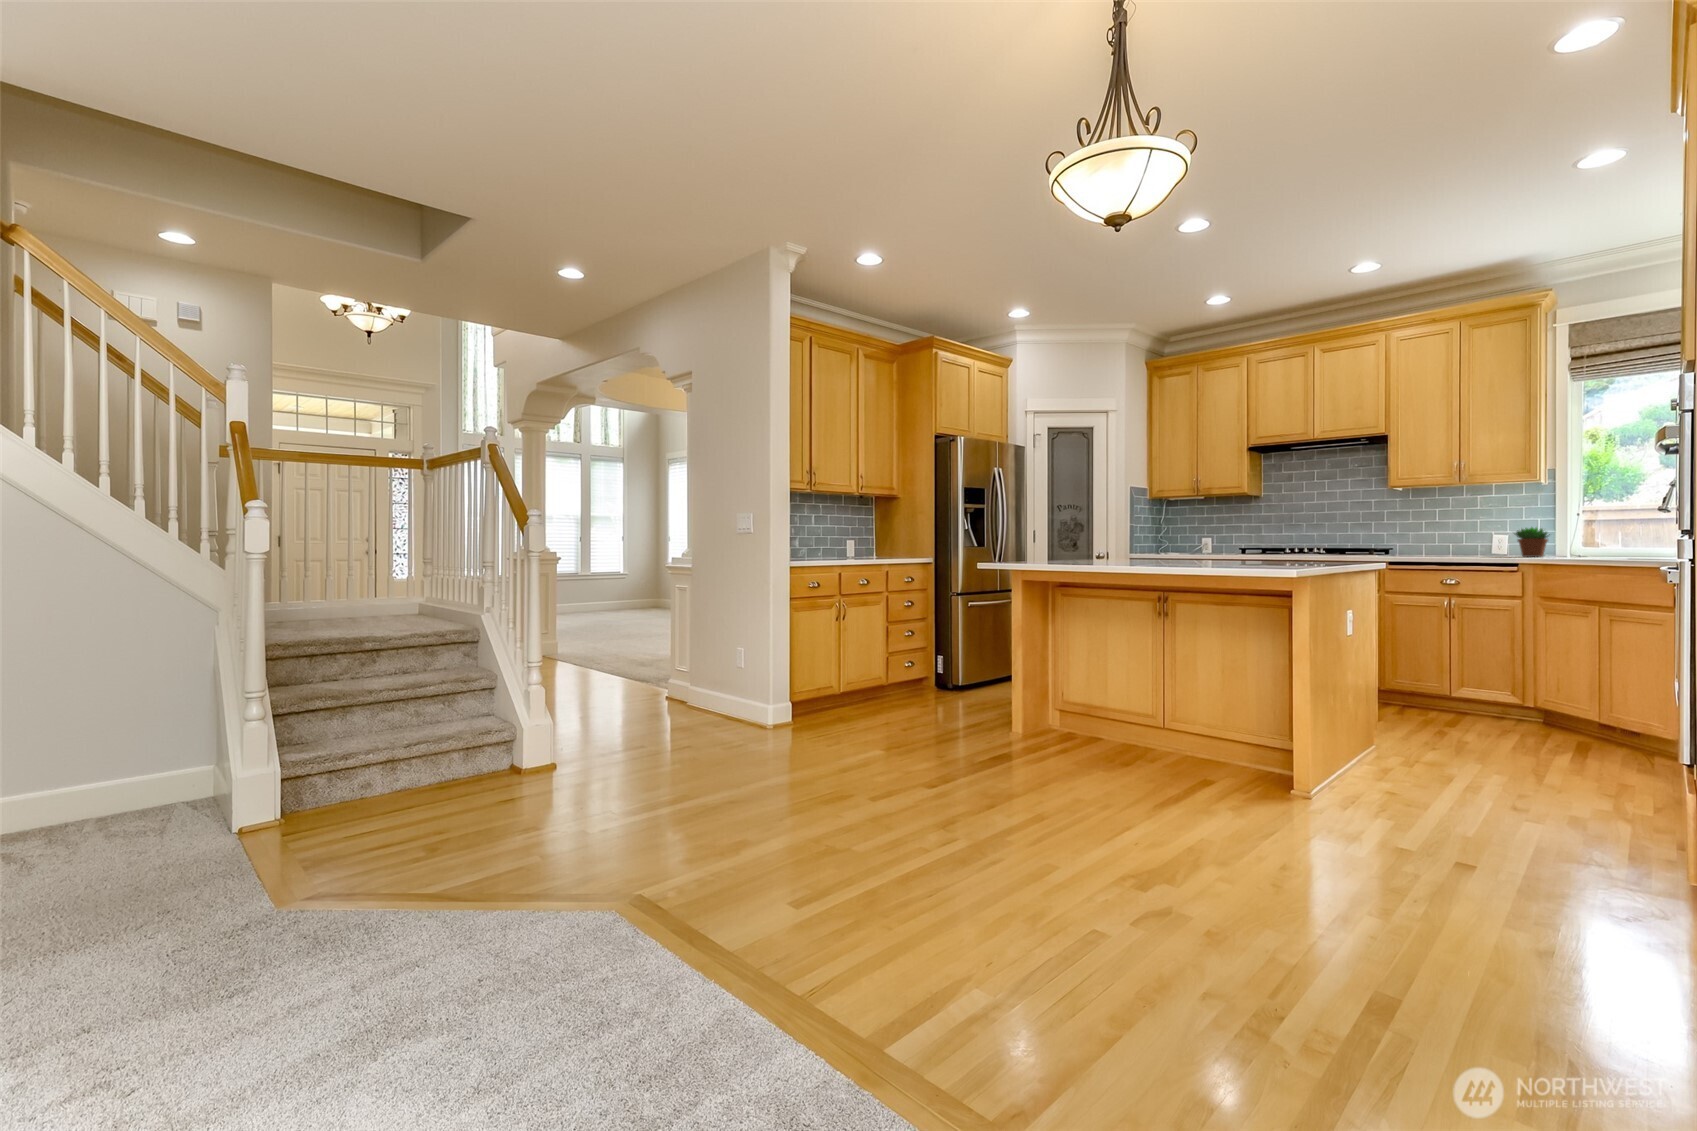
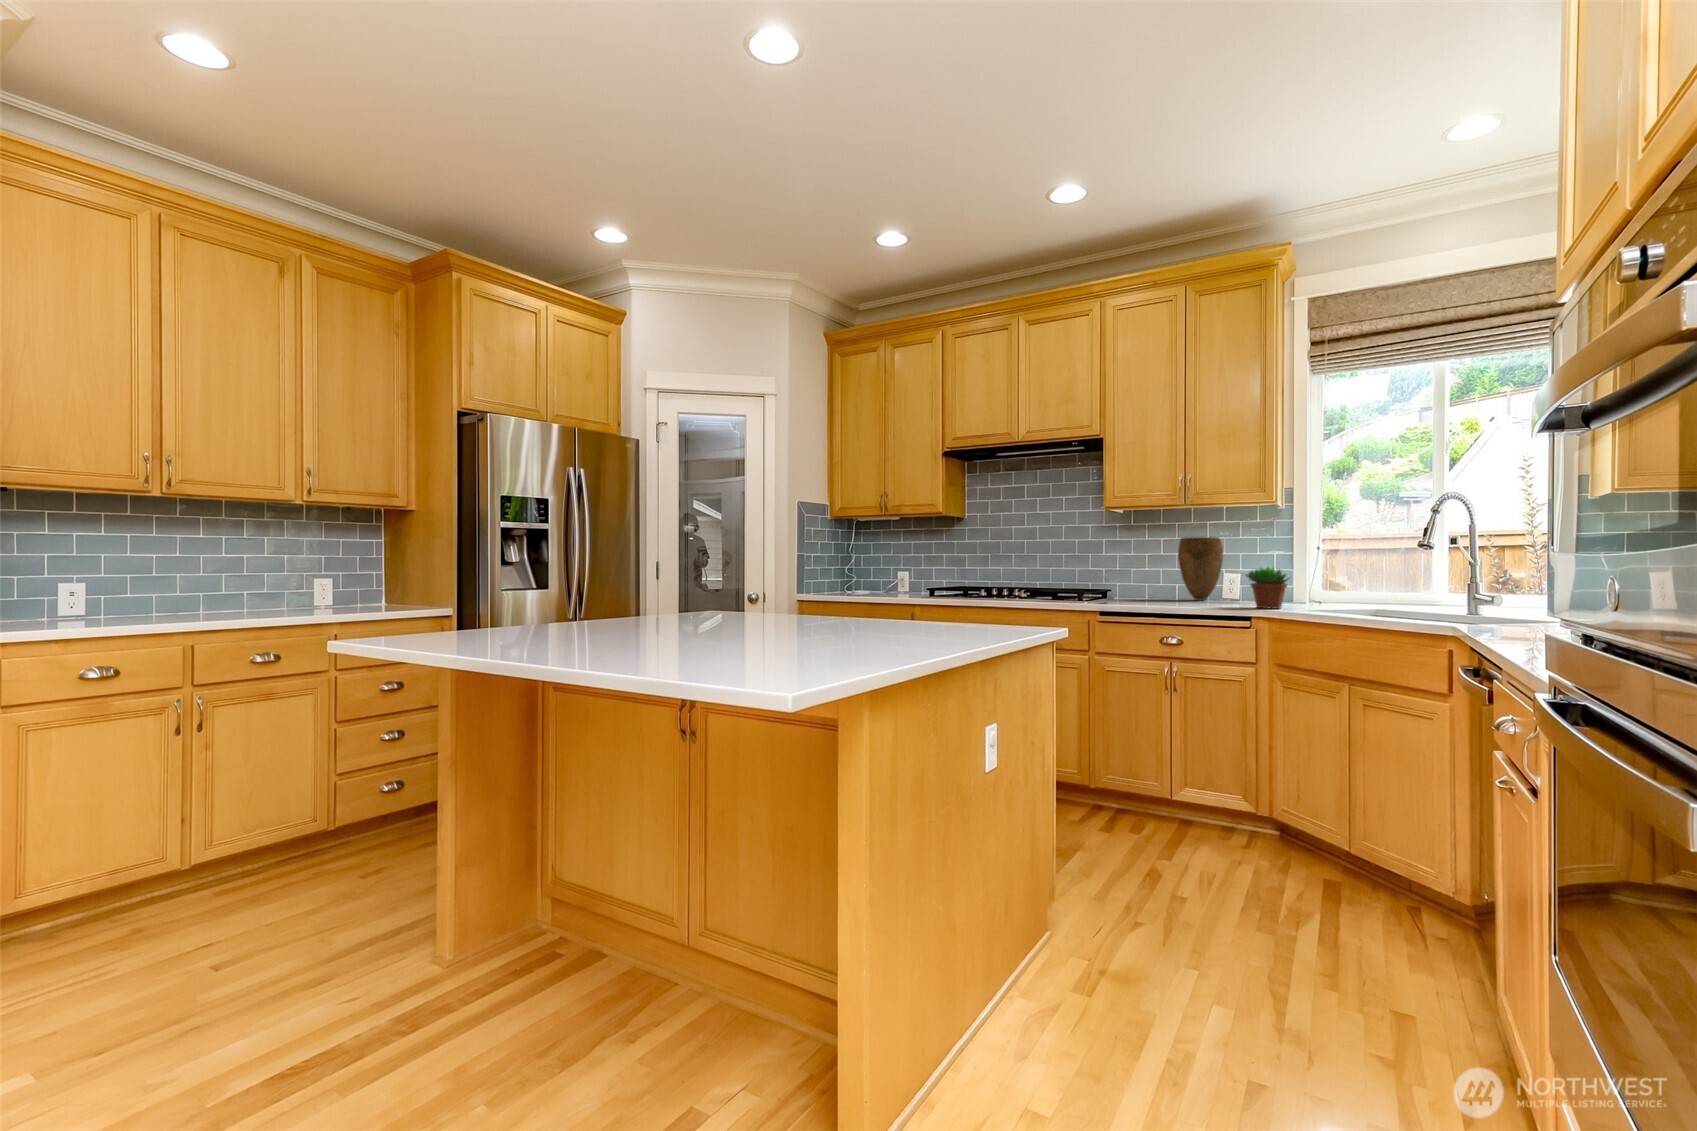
vase: none [1453,507,1492,555] -> present [1178,537,1223,600]

